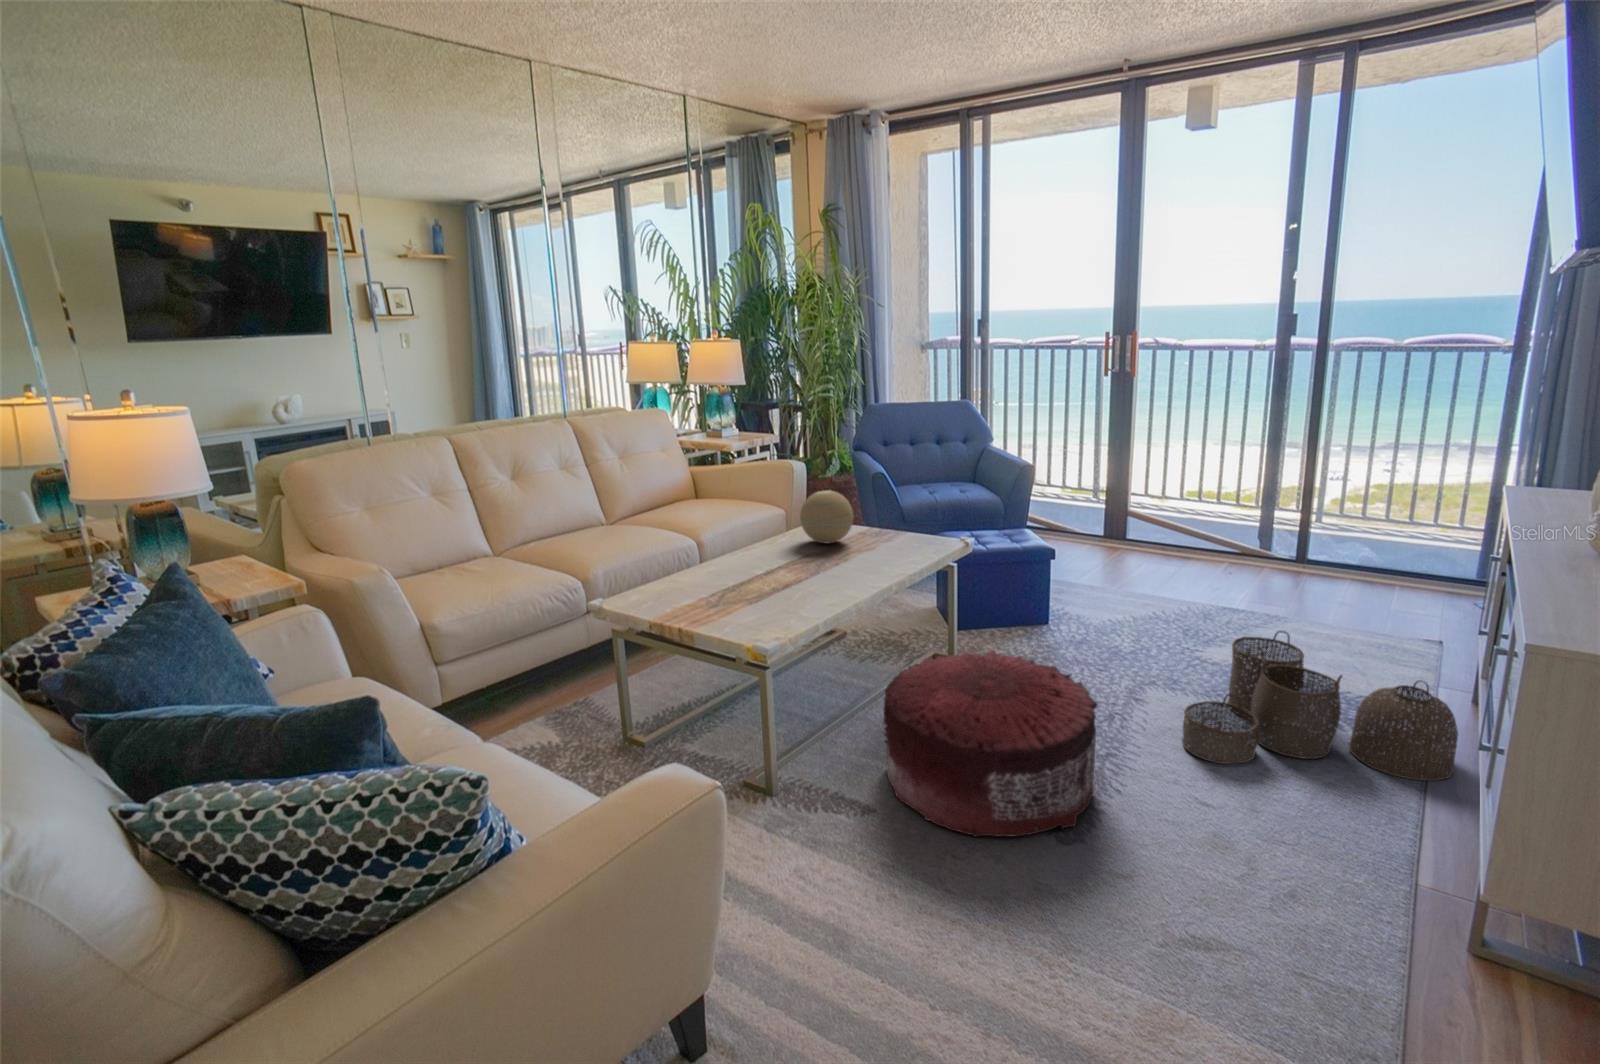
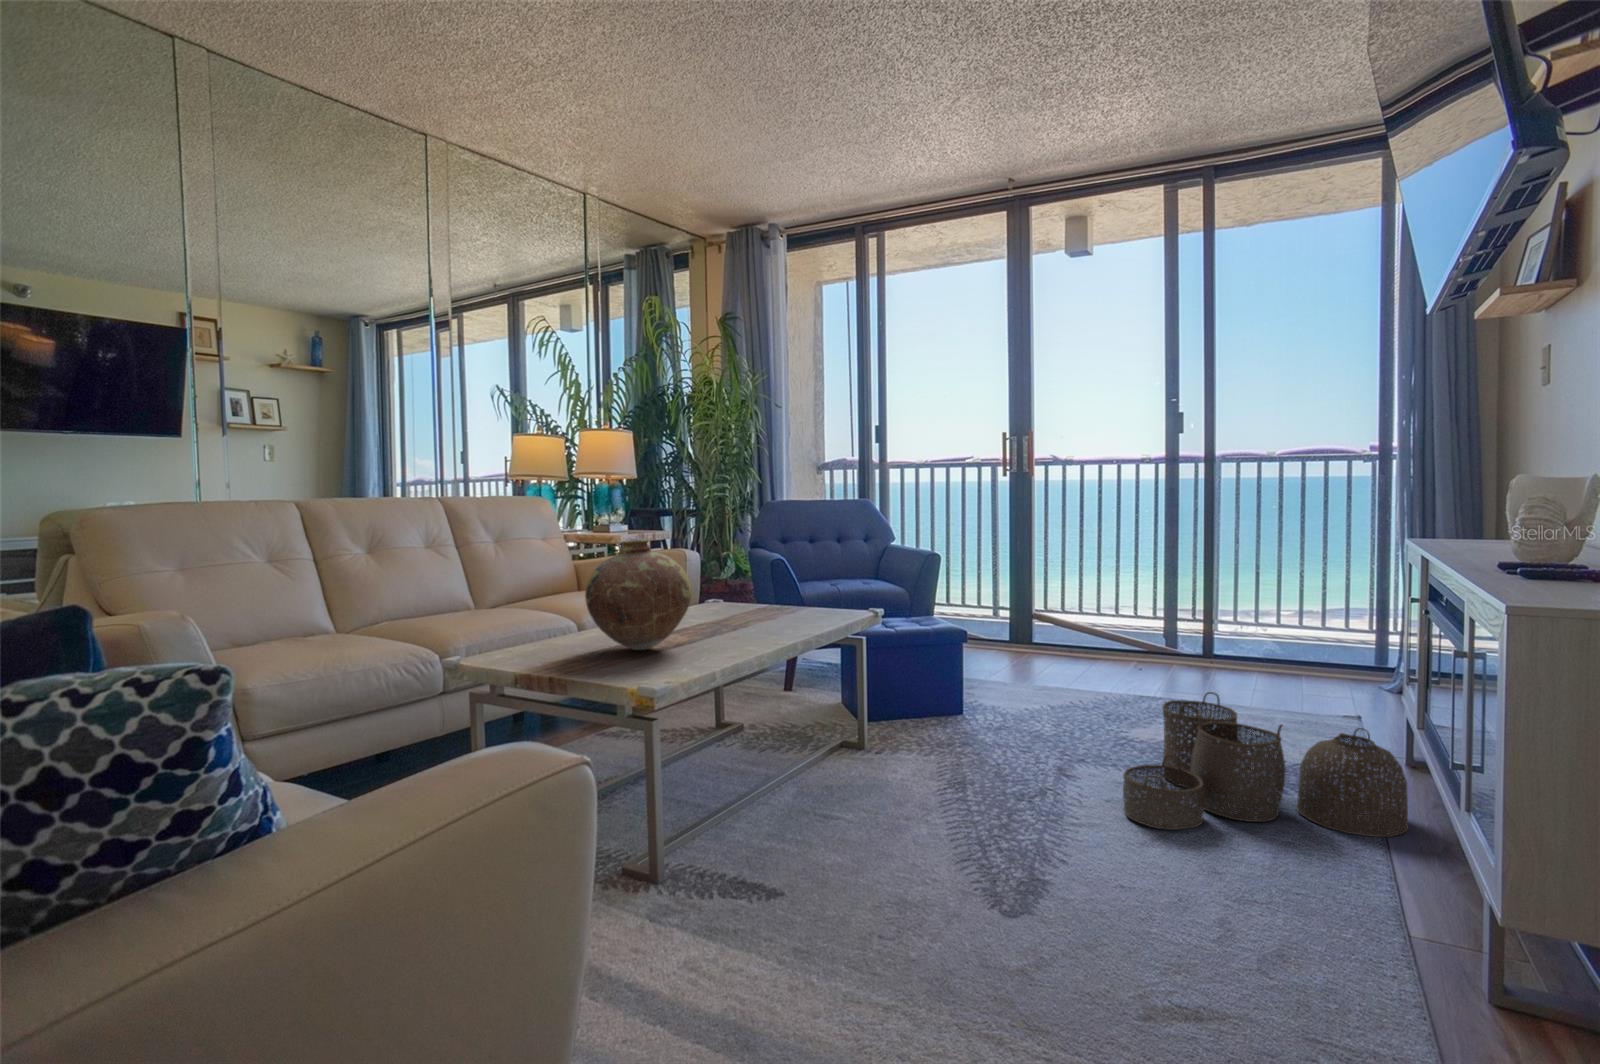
decorative orb: present [800,490,853,543] -> none [695,556,753,615]
vase: none [707,497,798,593] -> present [585,539,692,650]
pouf: present [884,650,1097,836] -> none [790,709,1038,915]

